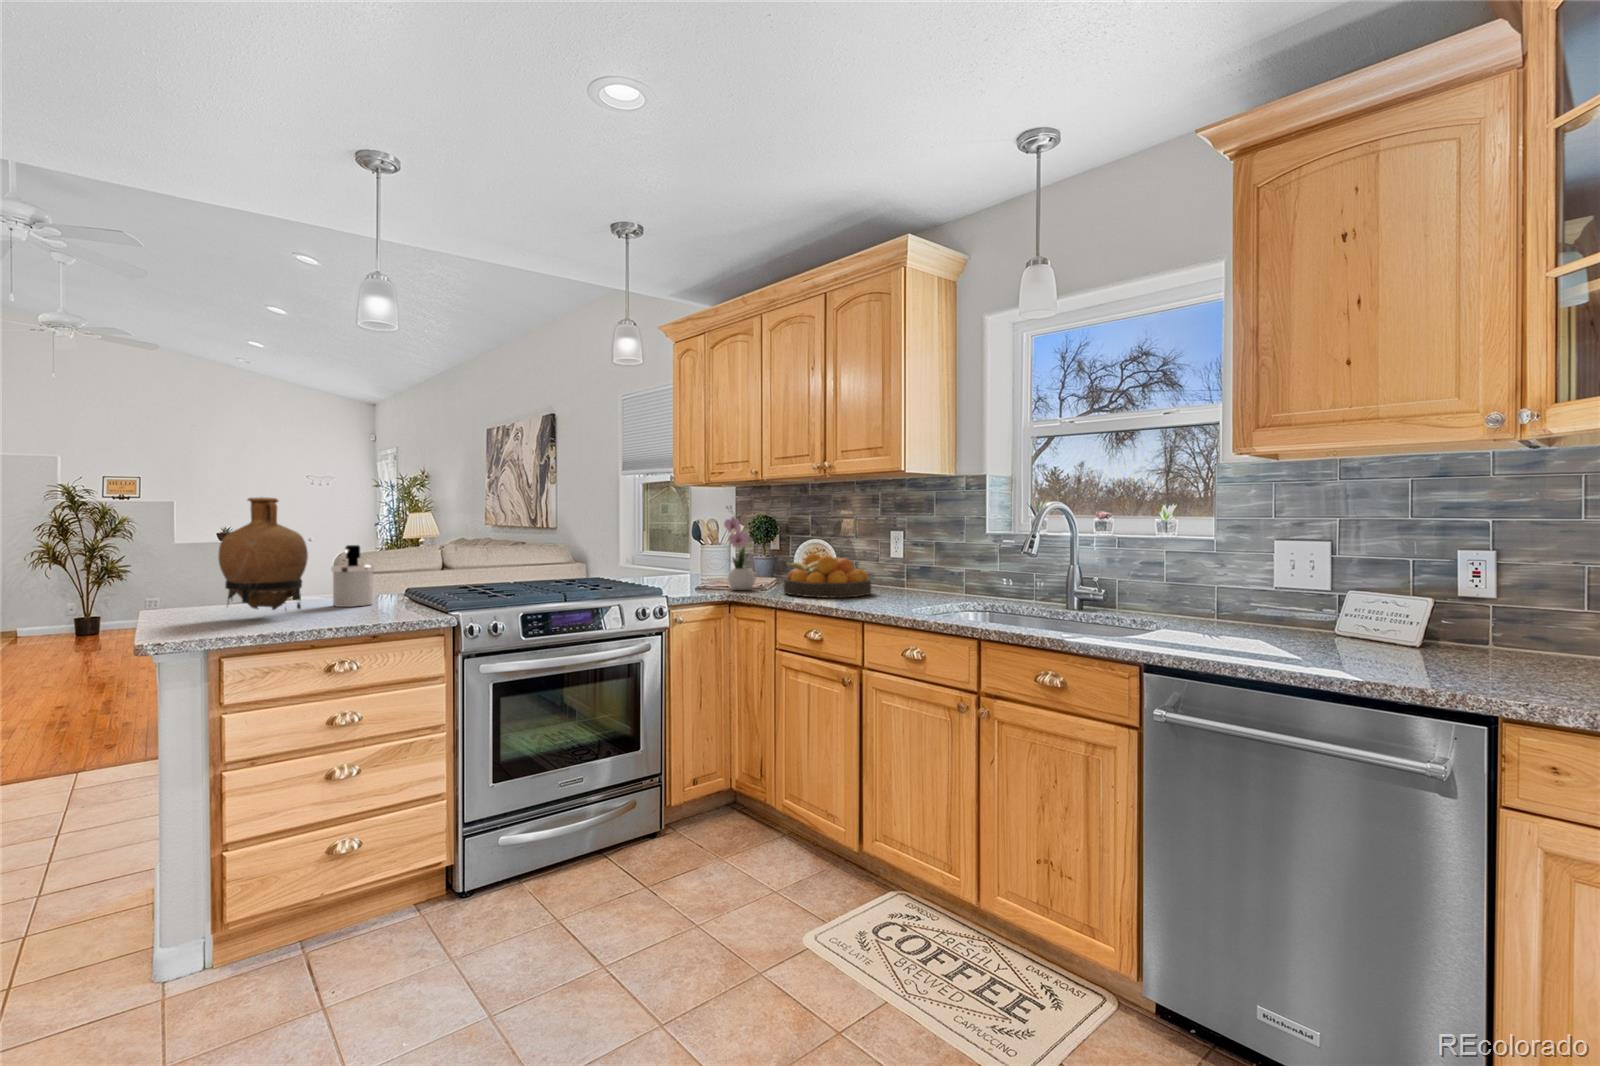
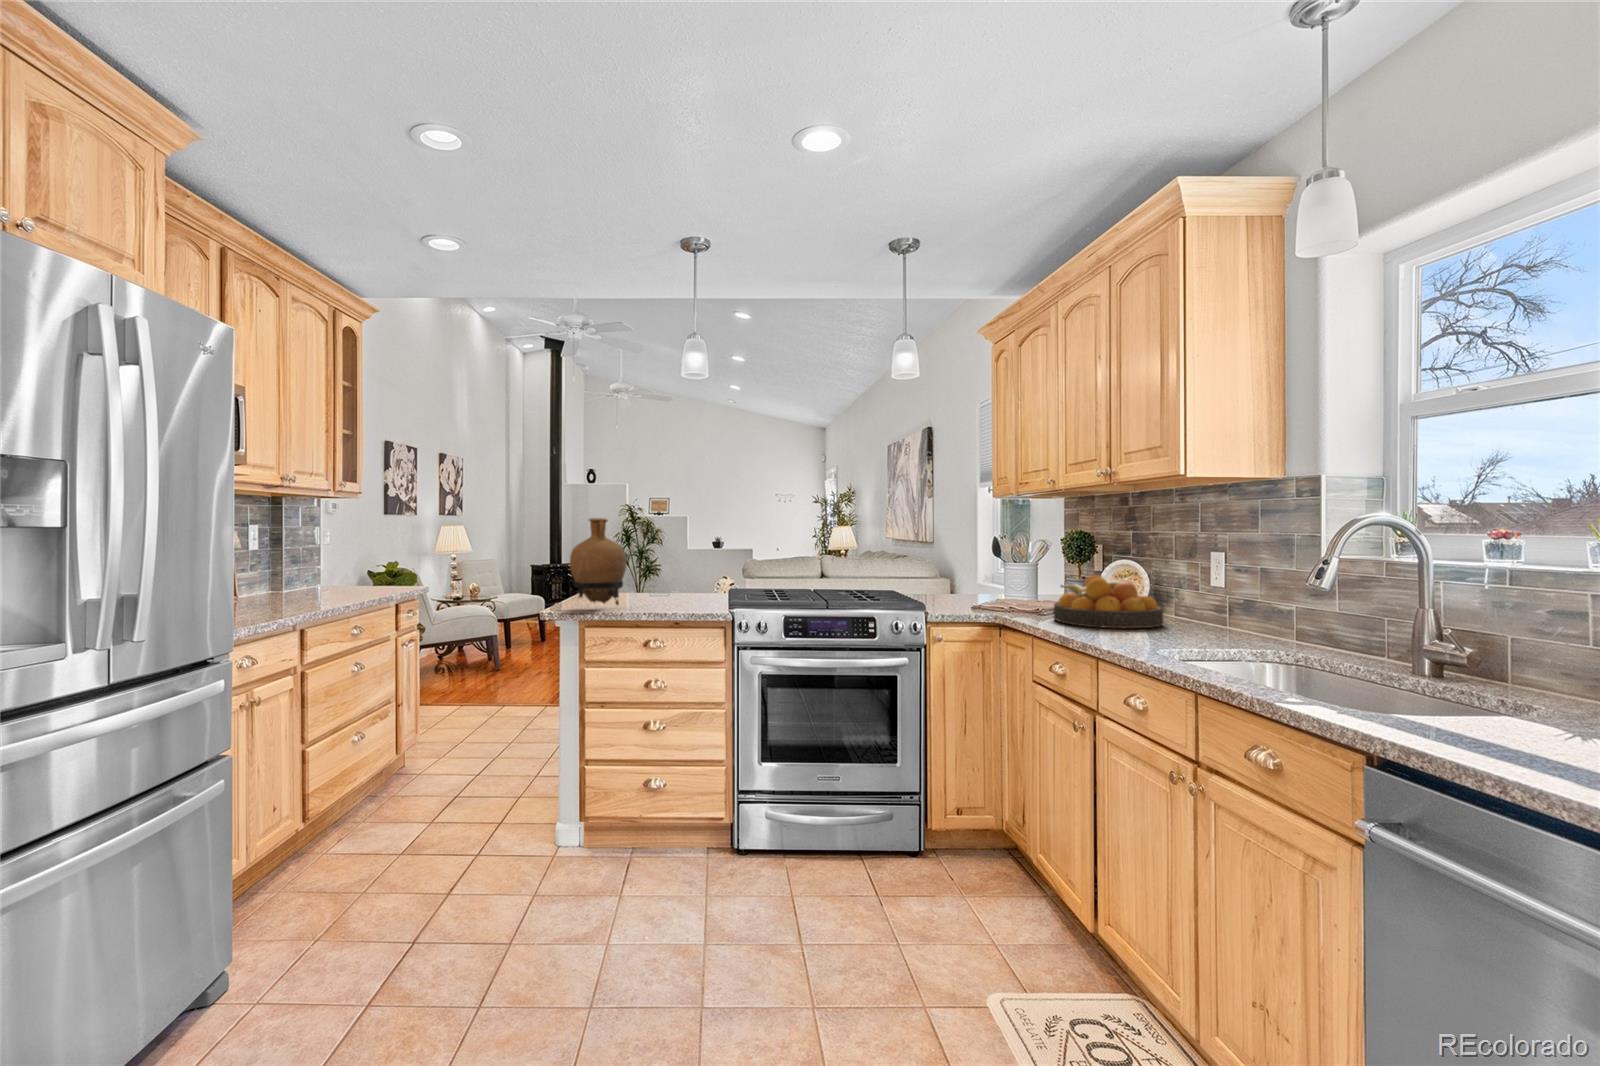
flower arrangement: present [724,507,756,590] -> none [998,520,1041,613]
soap dispenser: present [331,545,374,607] -> none [656,555,686,605]

